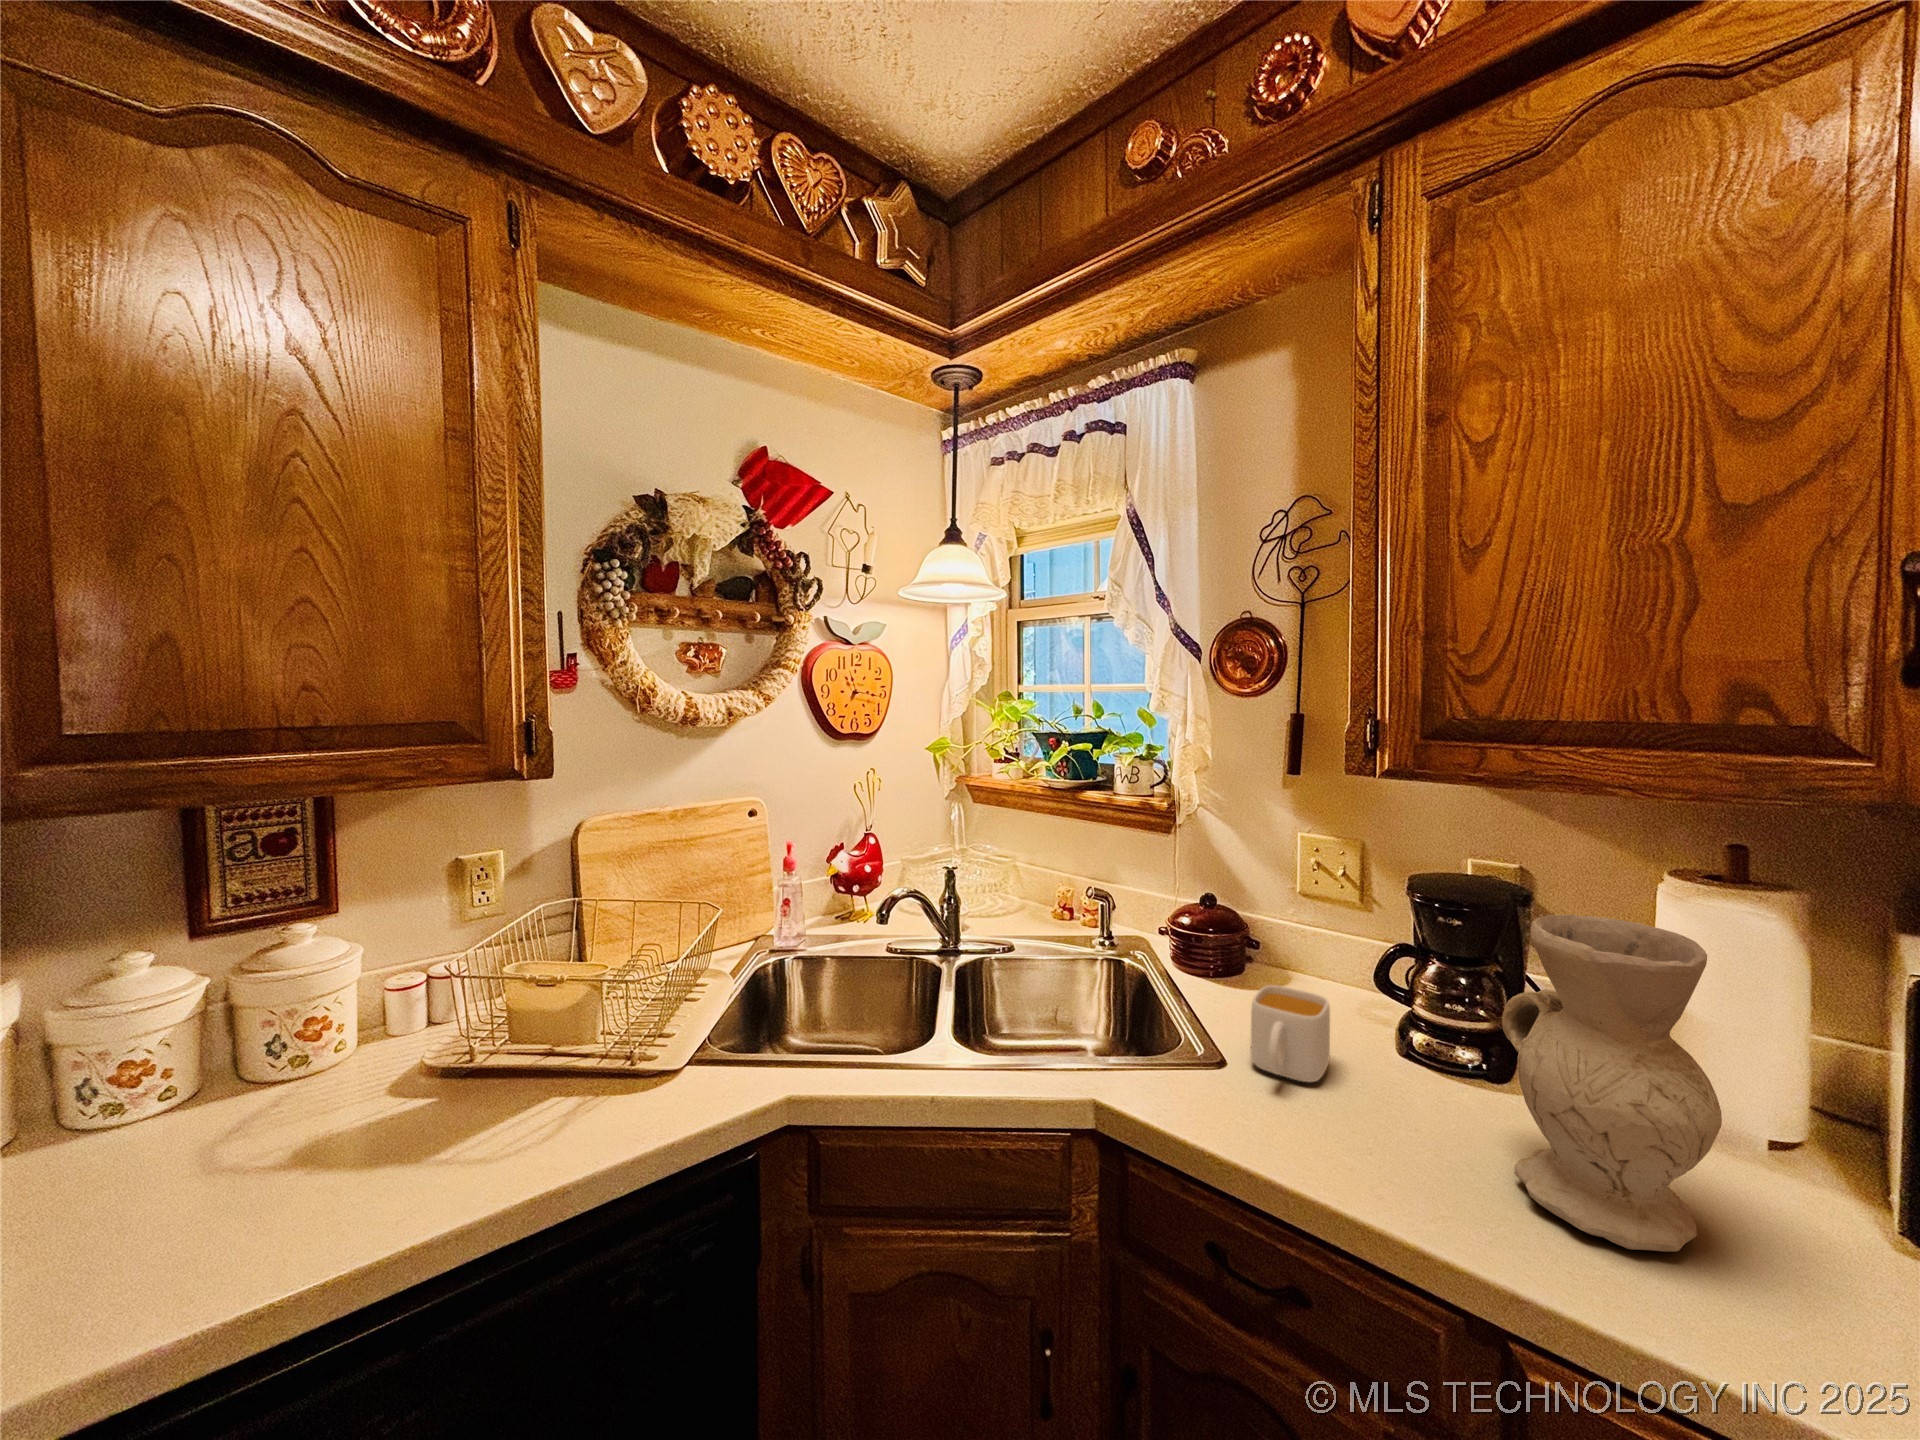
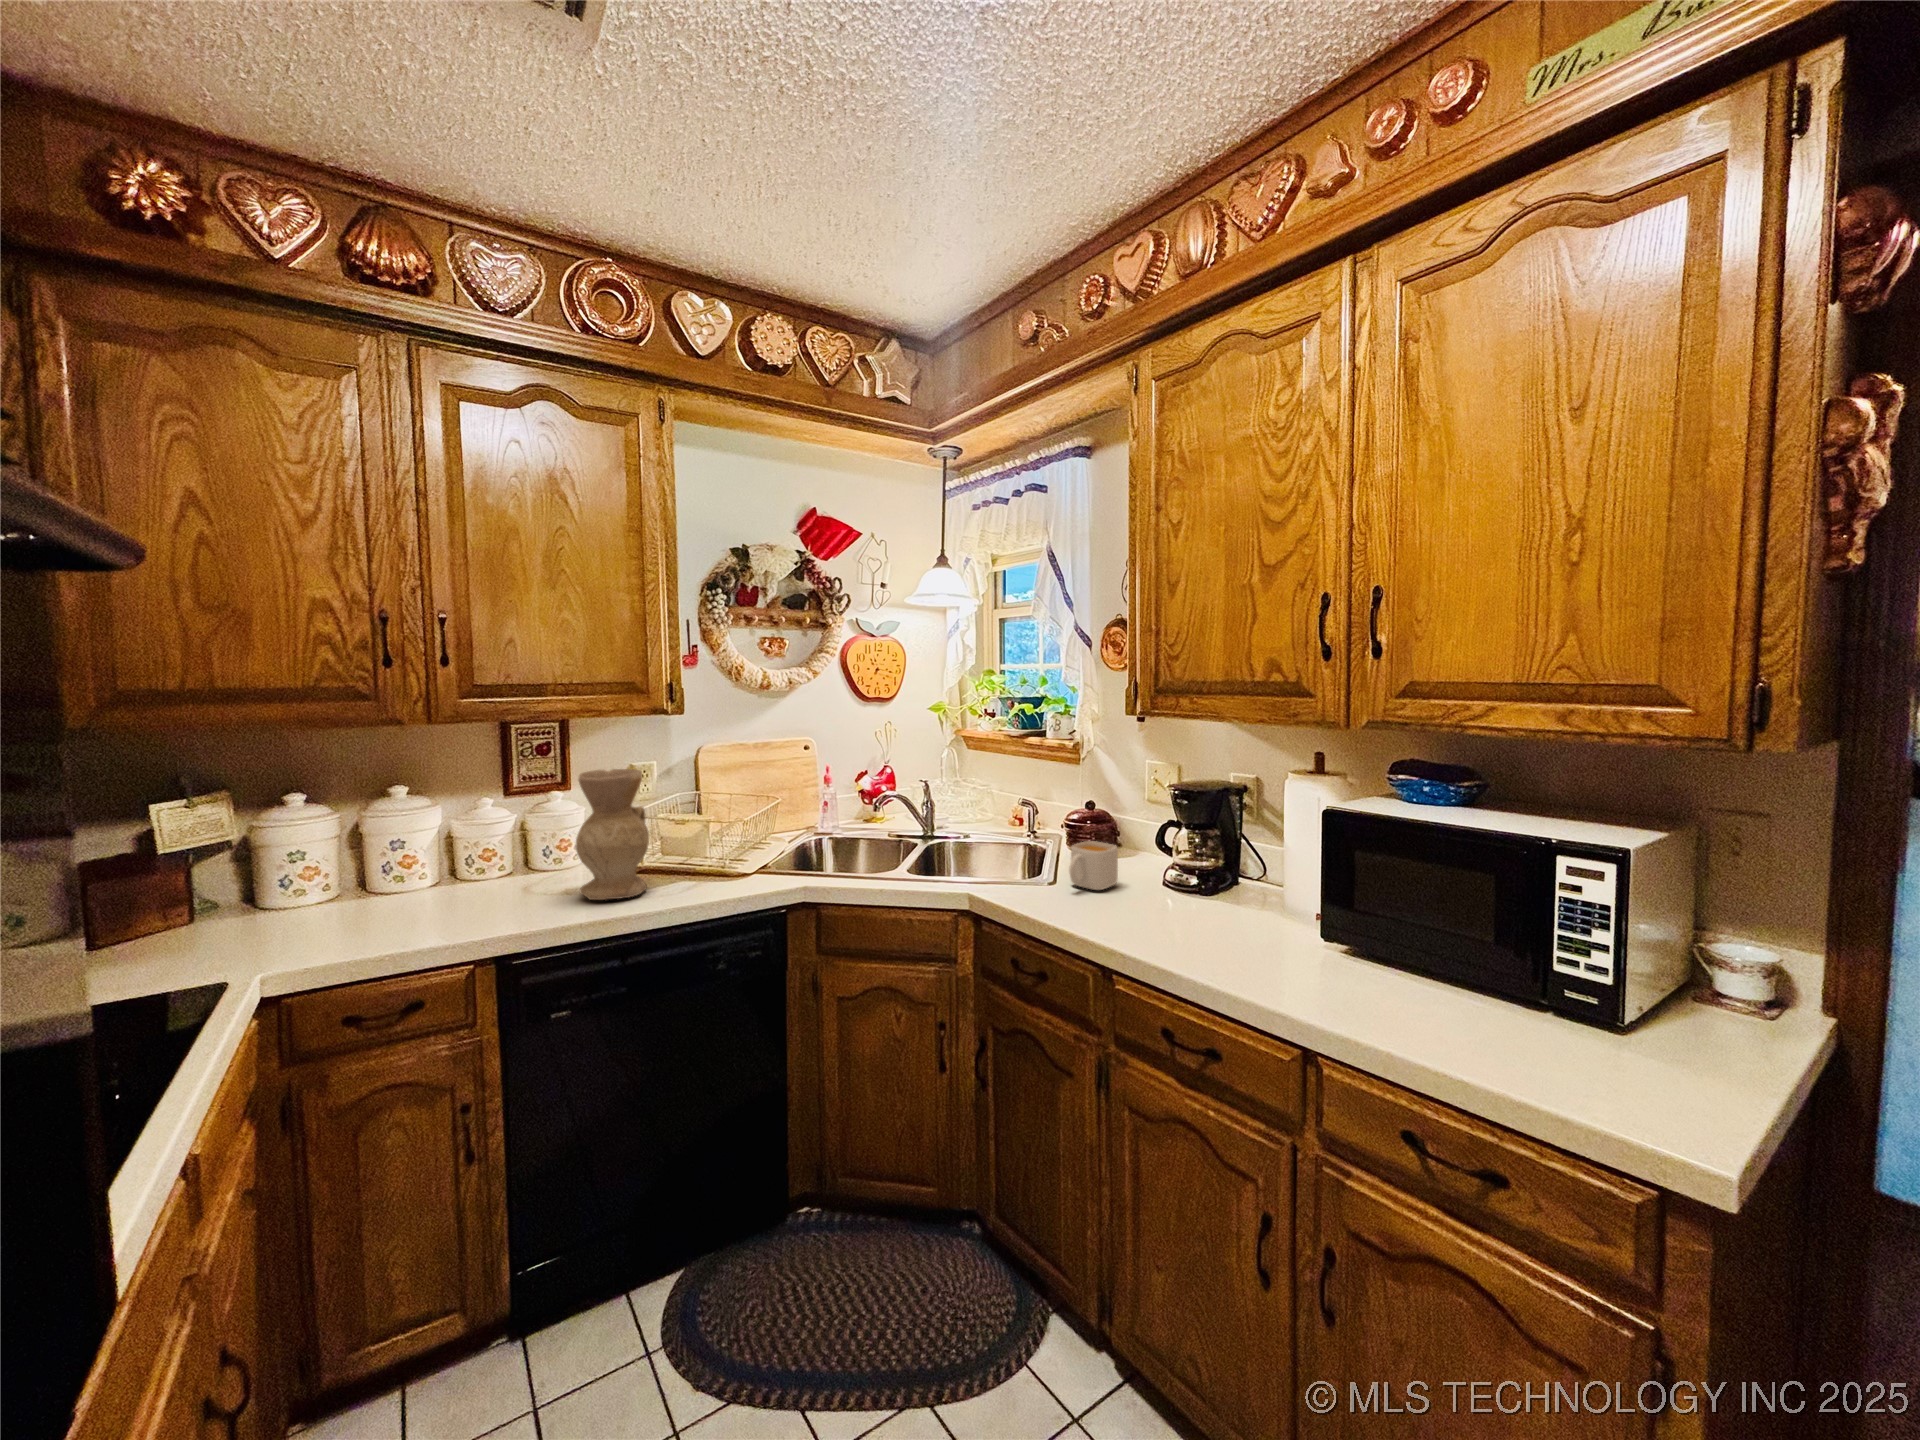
vase: present [1502,915,1722,1252] -> present [576,769,649,900]

